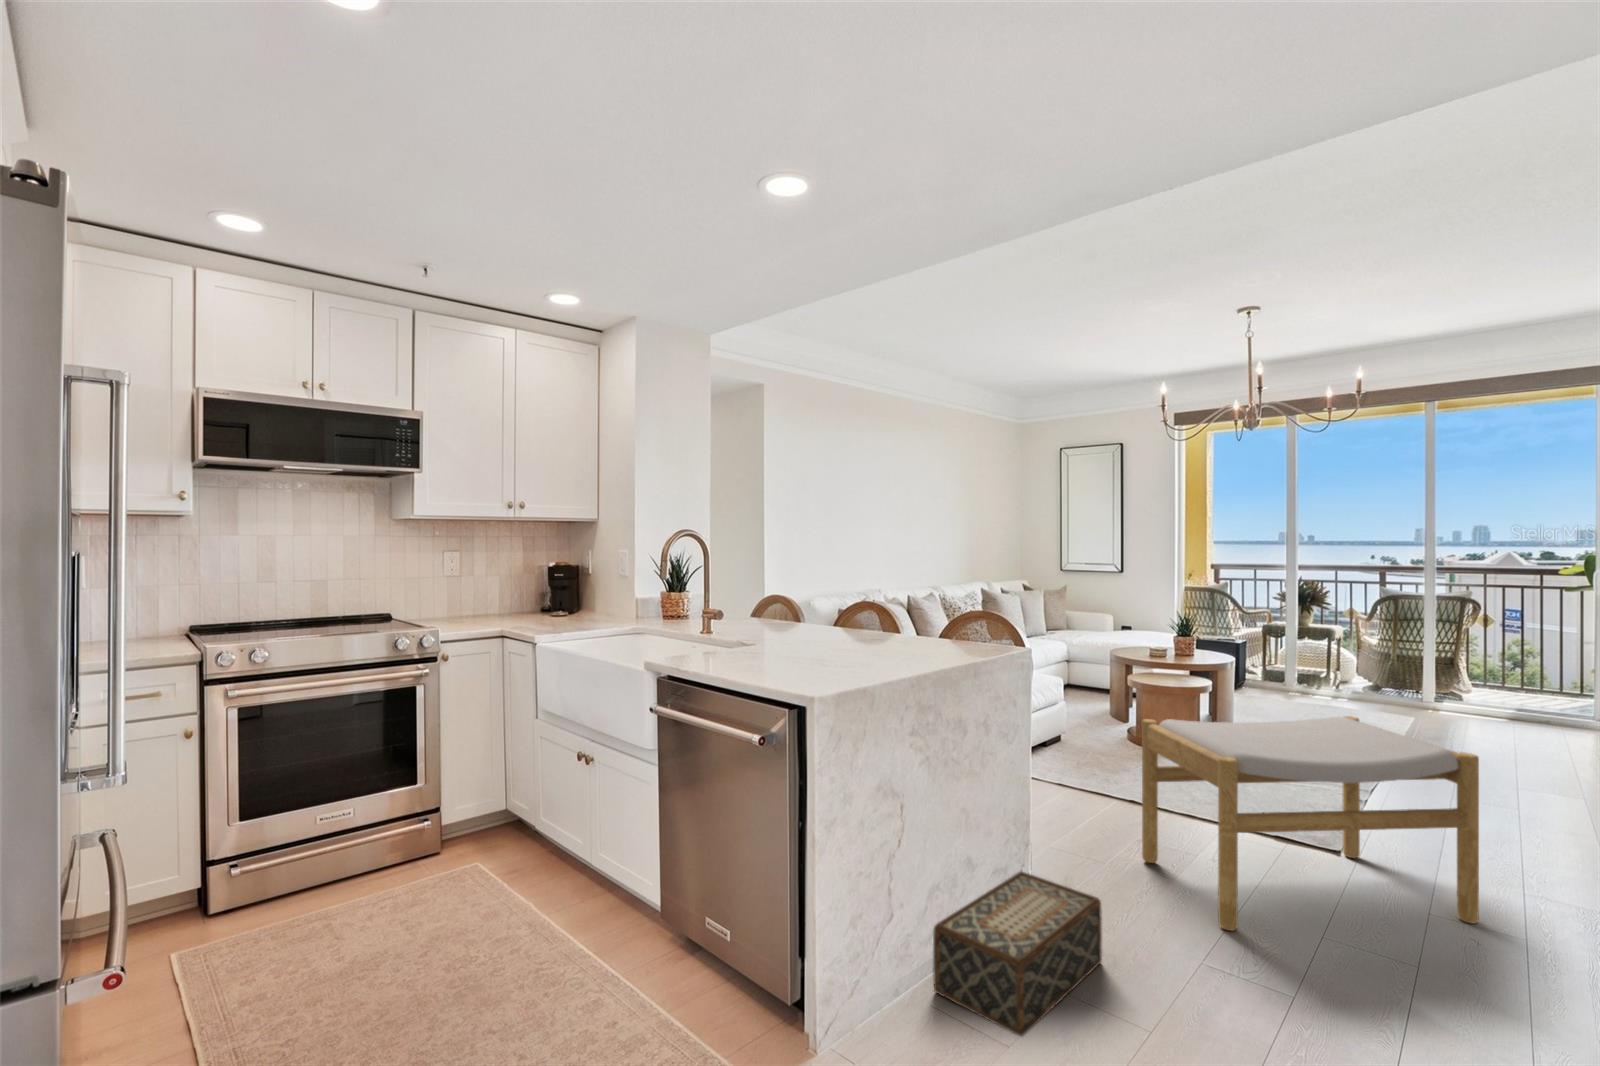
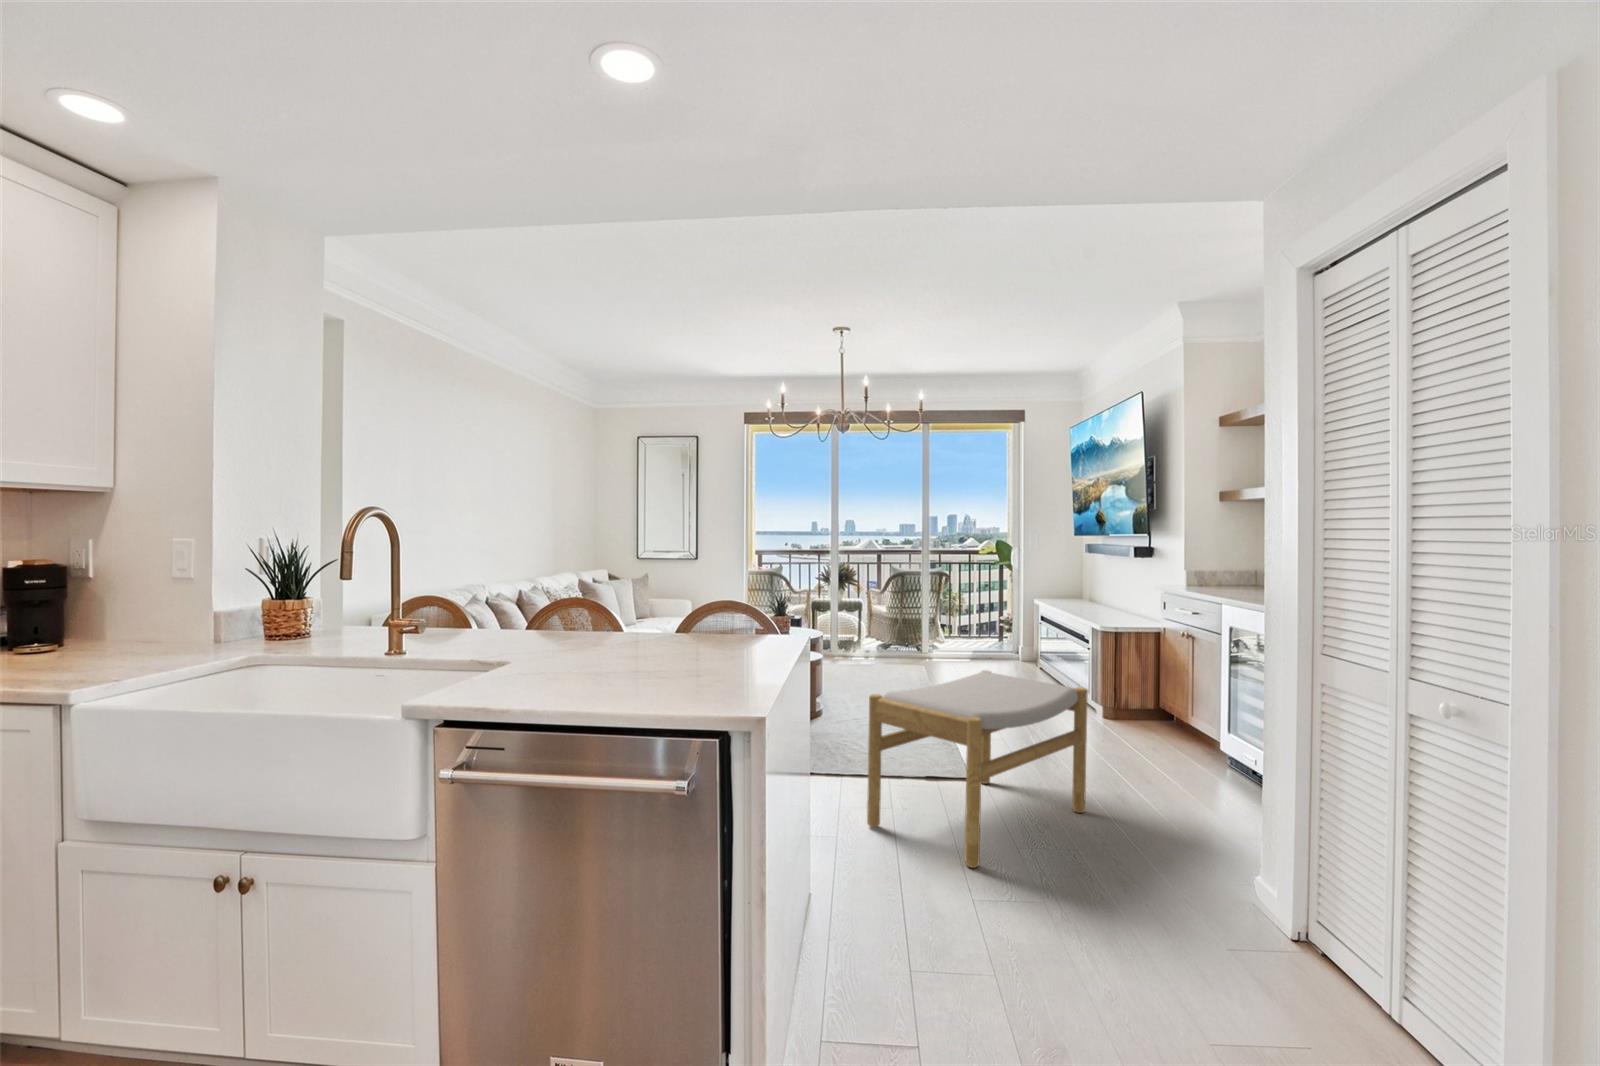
woven basket: present [933,872,1102,1036] -> none [828,866,938,1032]

